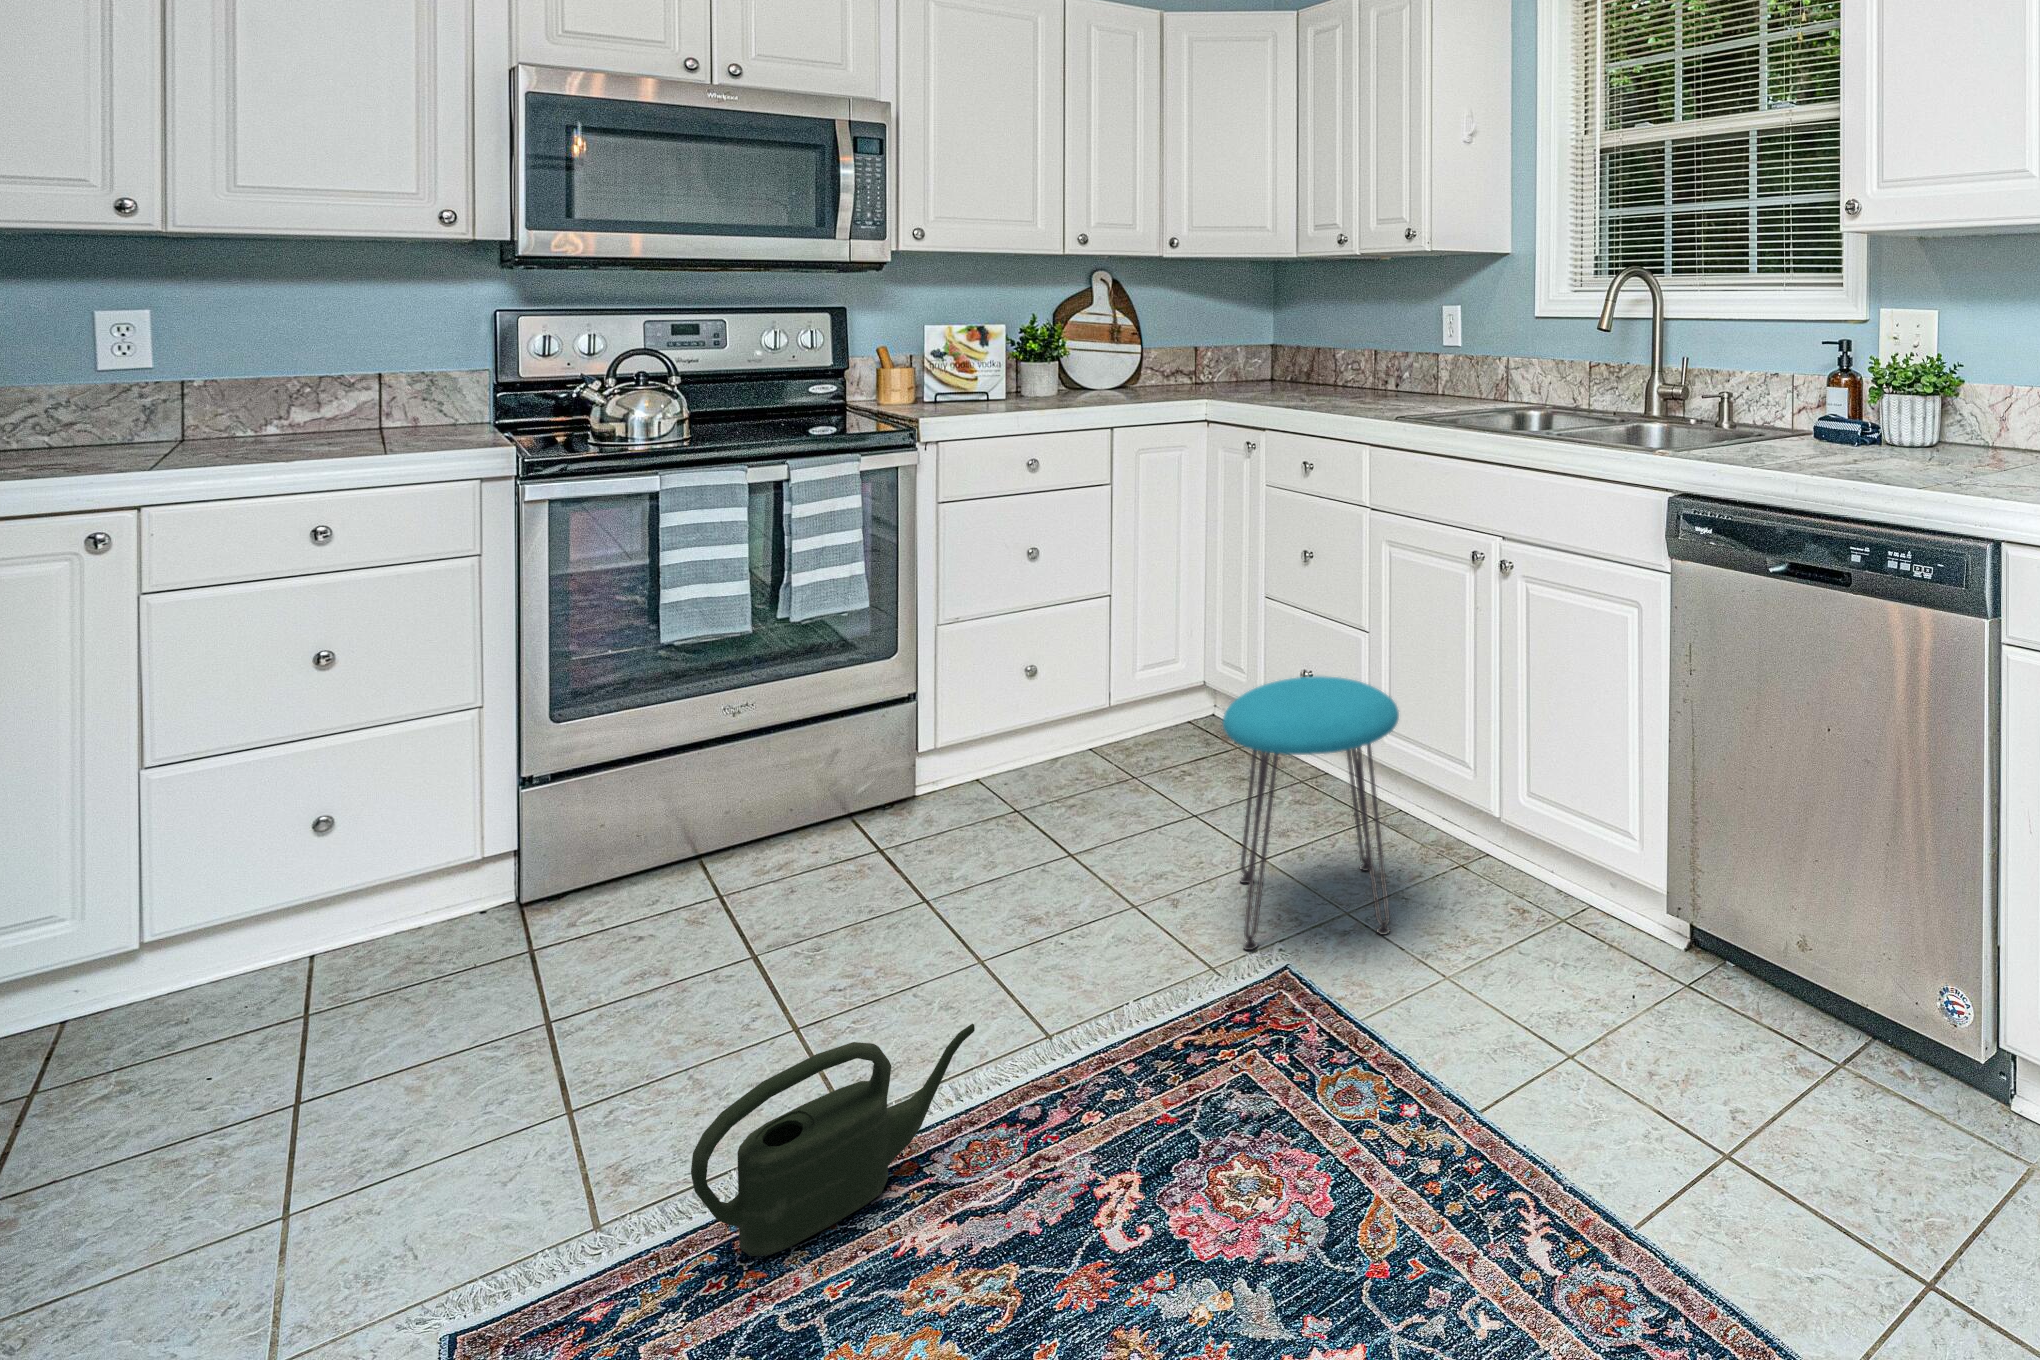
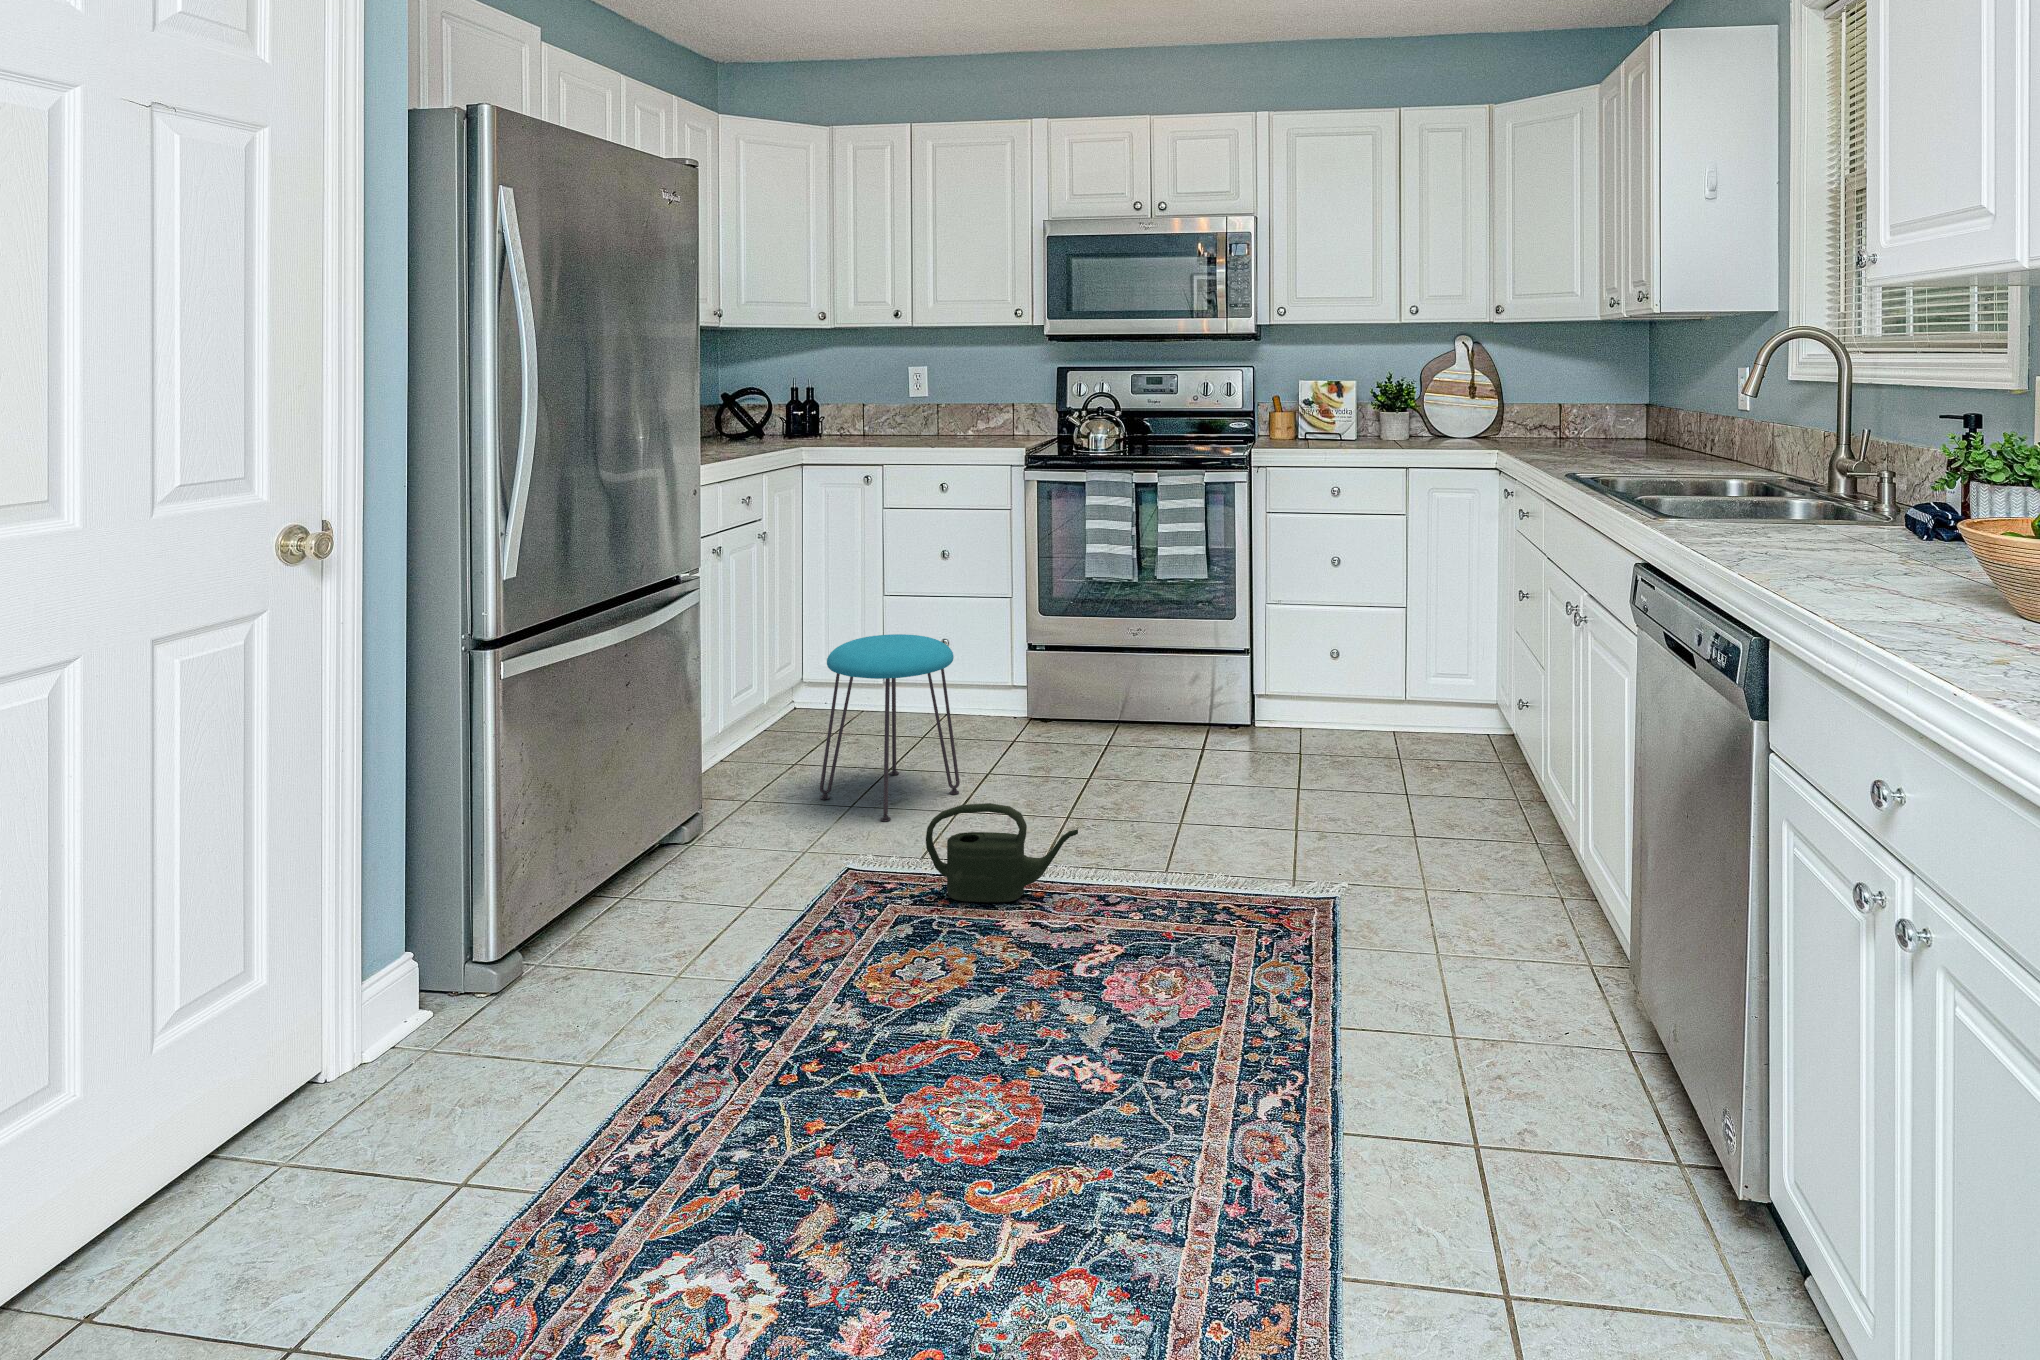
stool: present [1223,676,1399,950] -> present [820,634,960,821]

